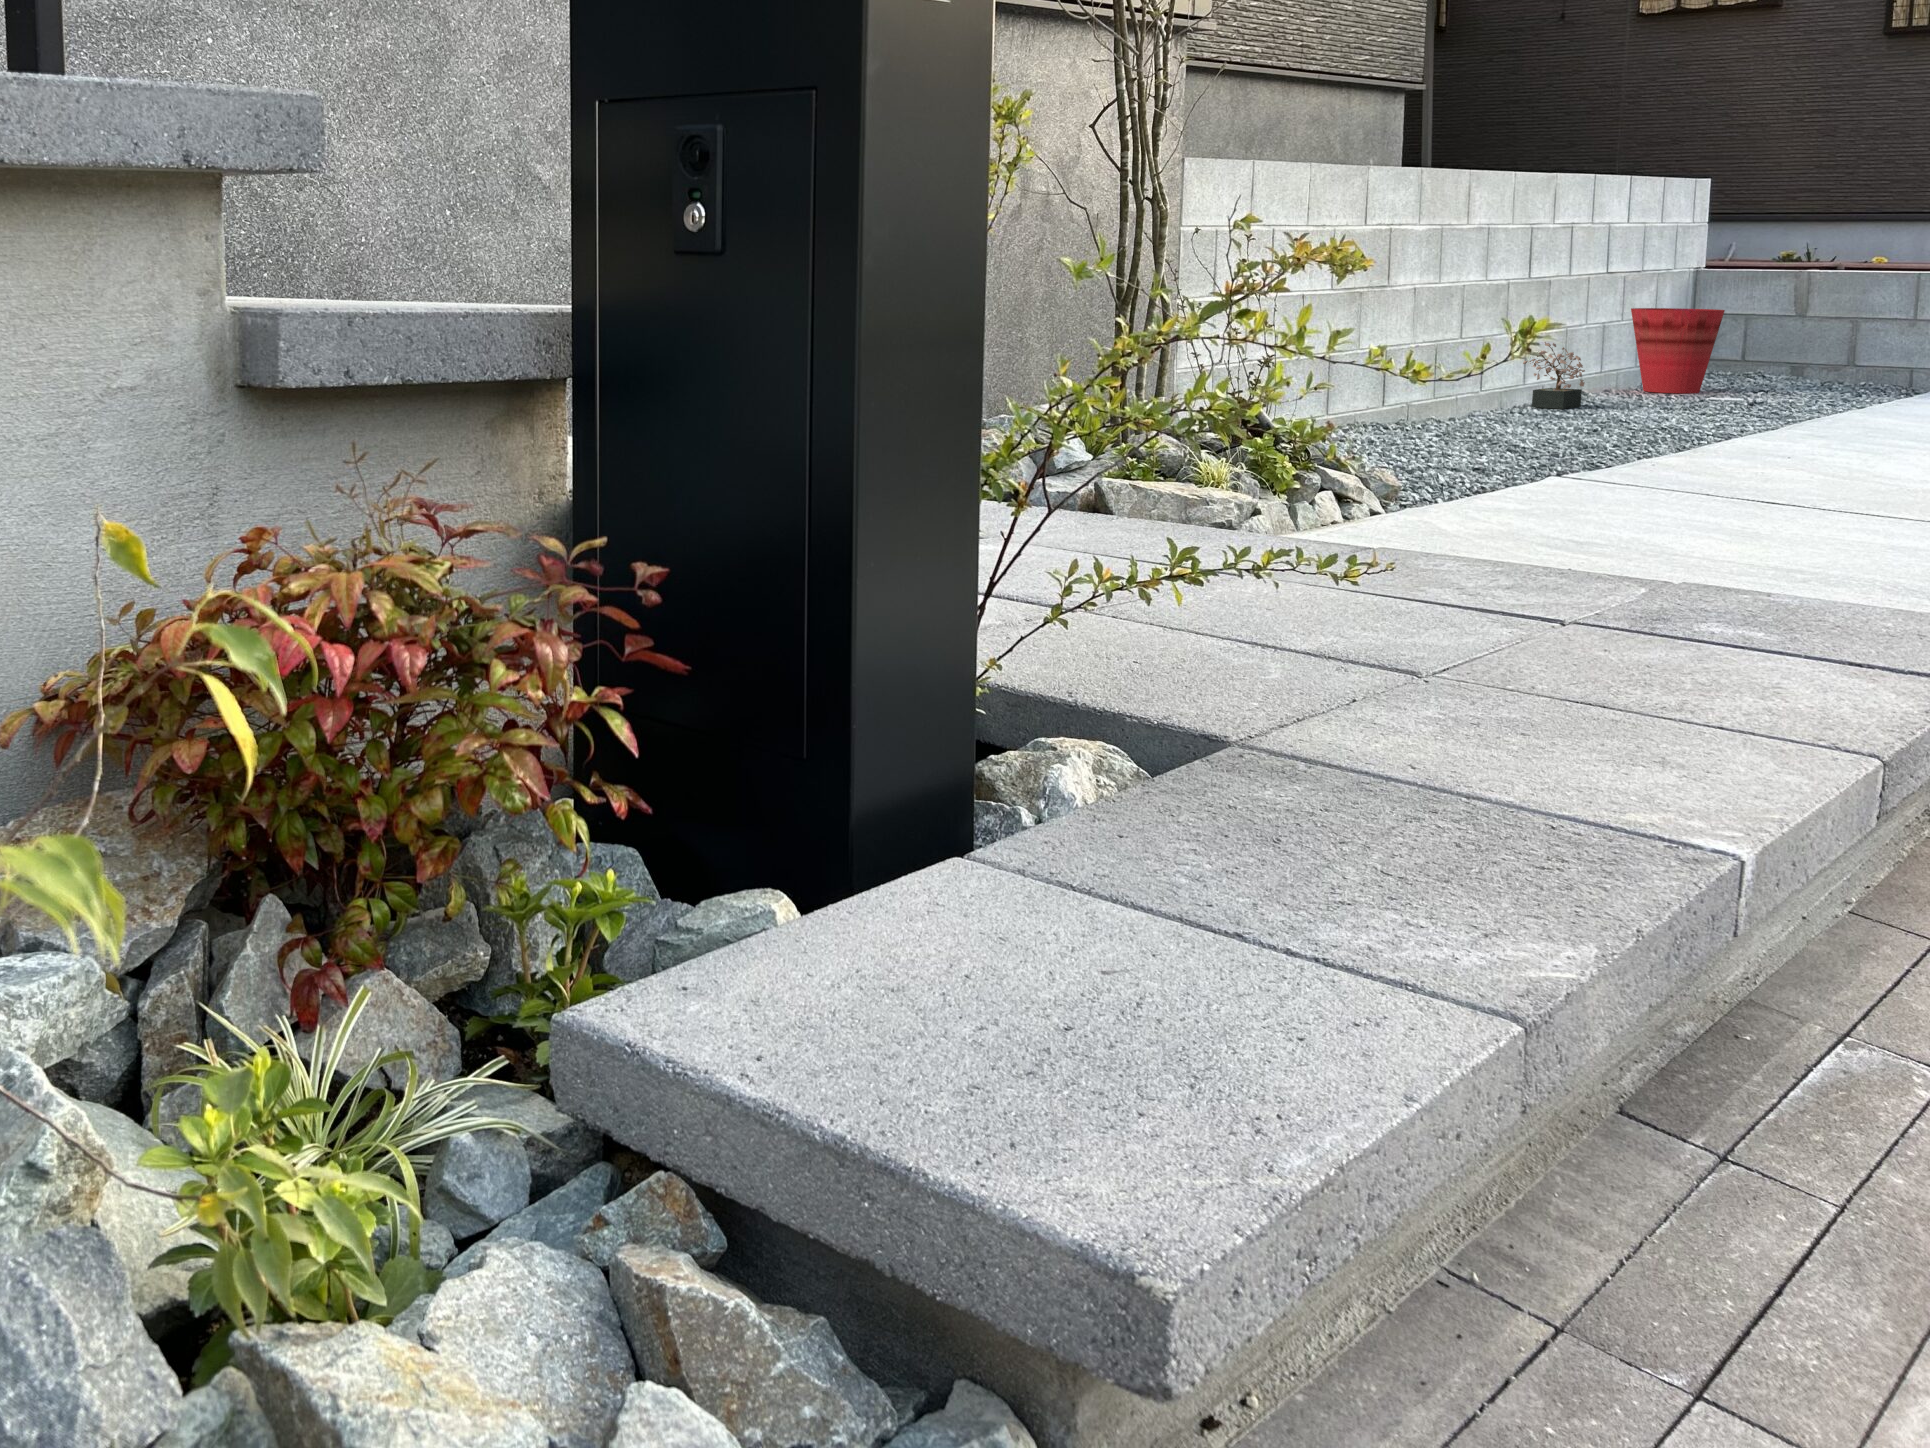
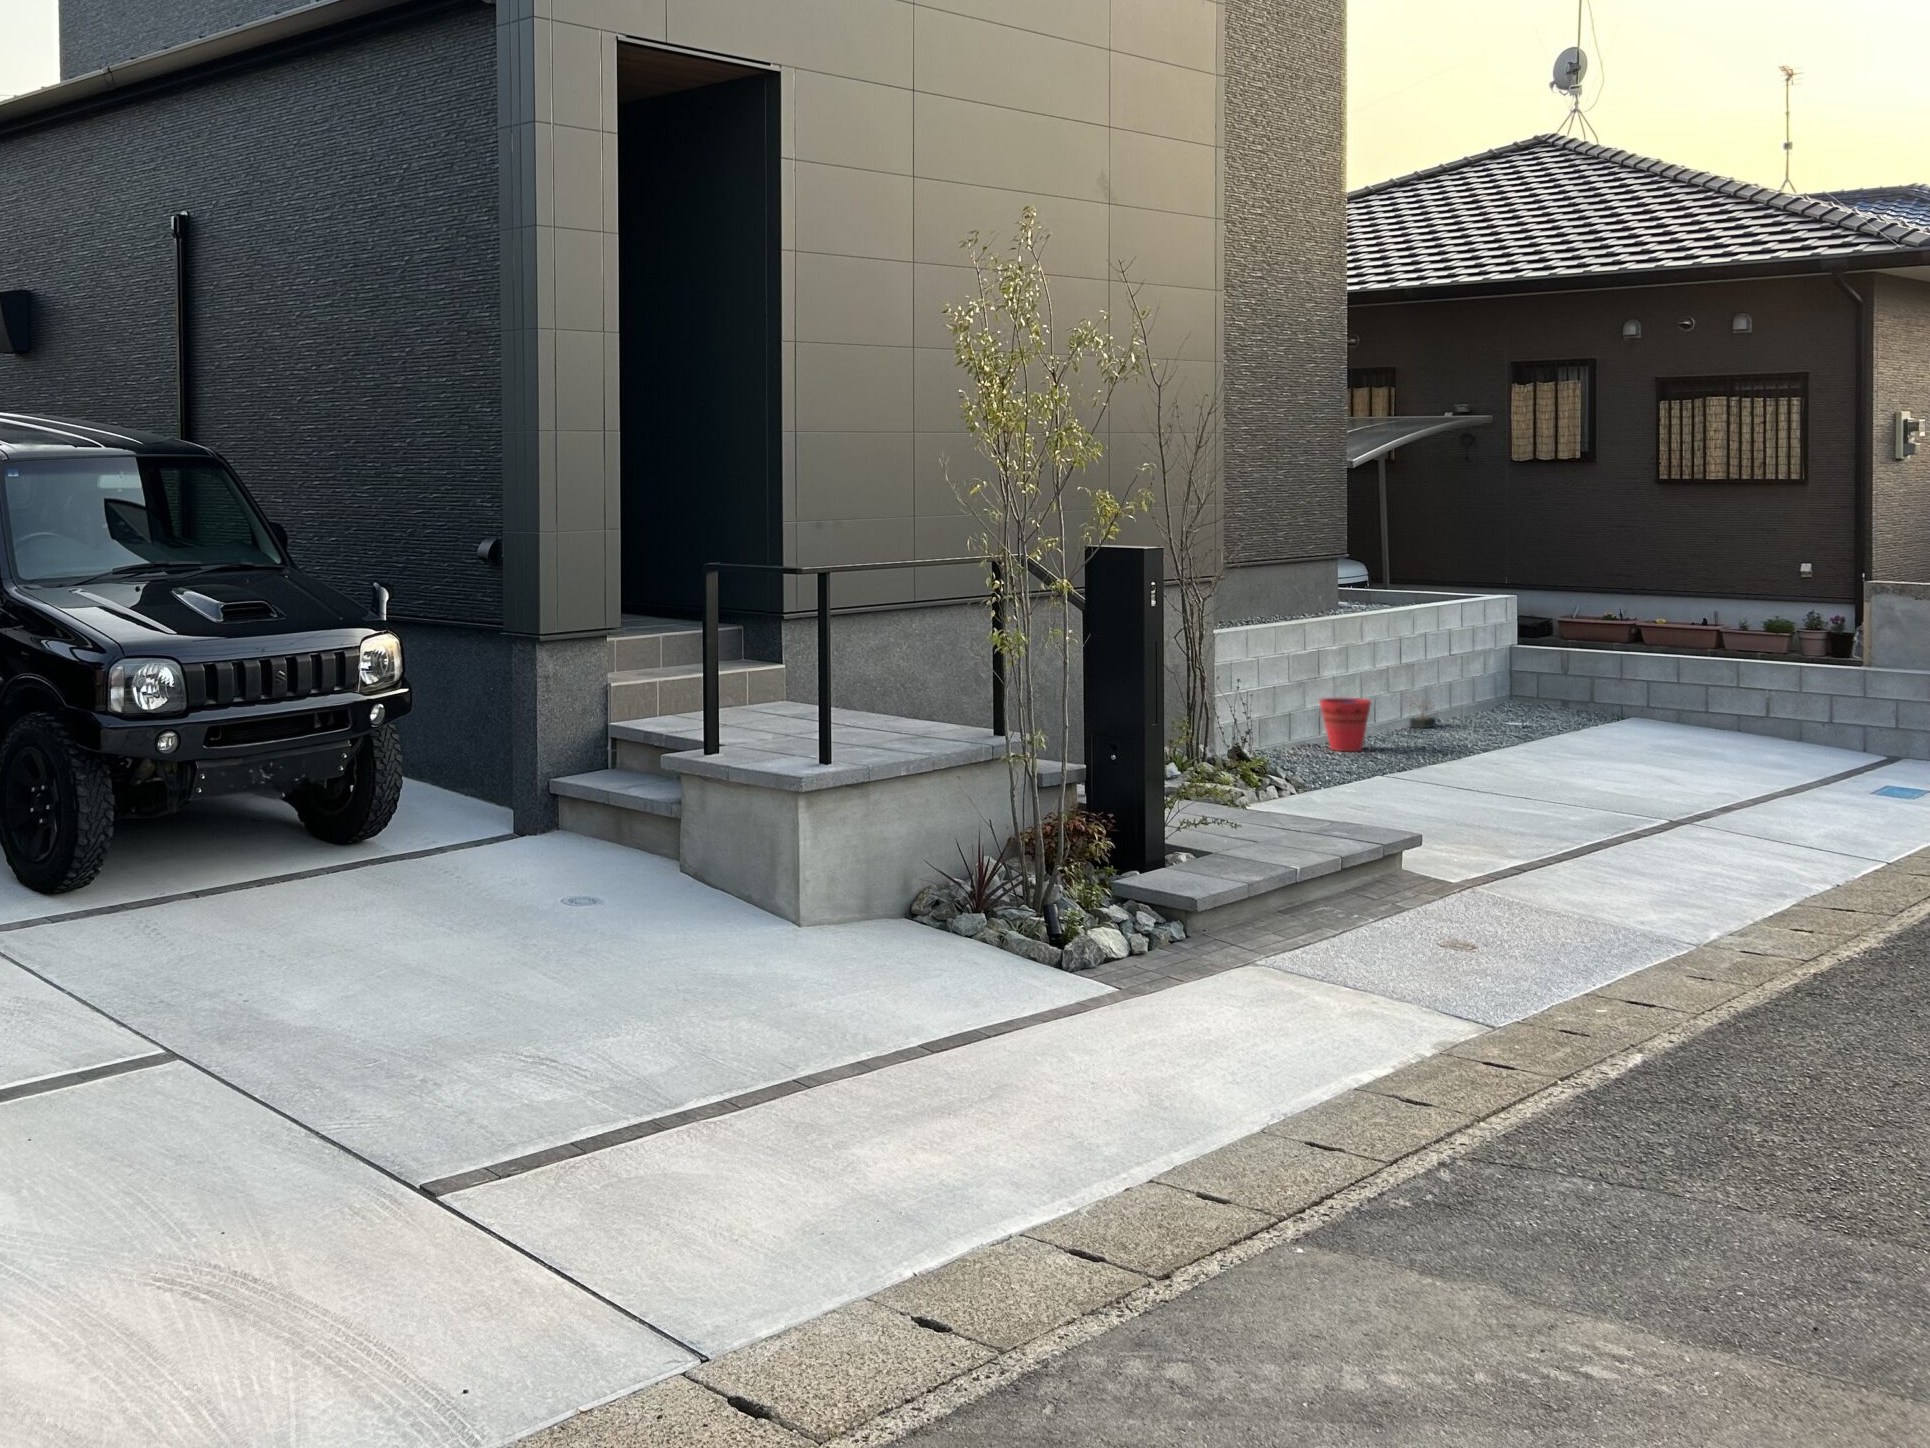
bucket: present [1631,308,1725,393] -> present [1320,698,1371,751]

